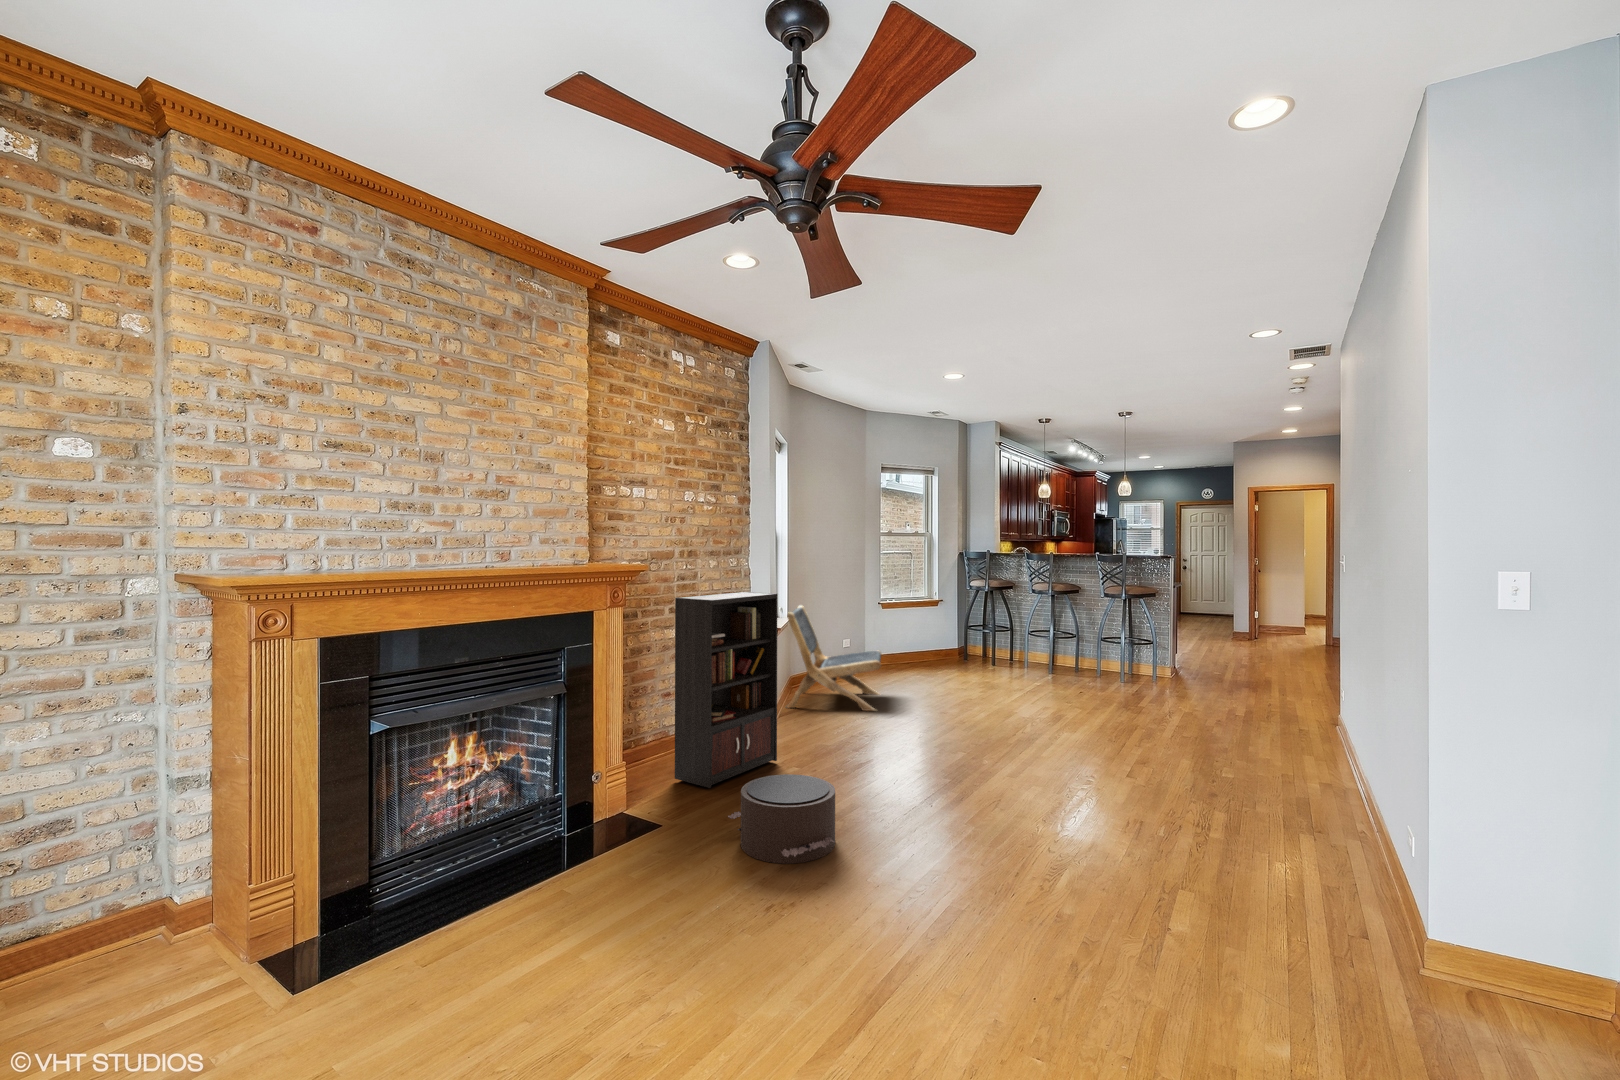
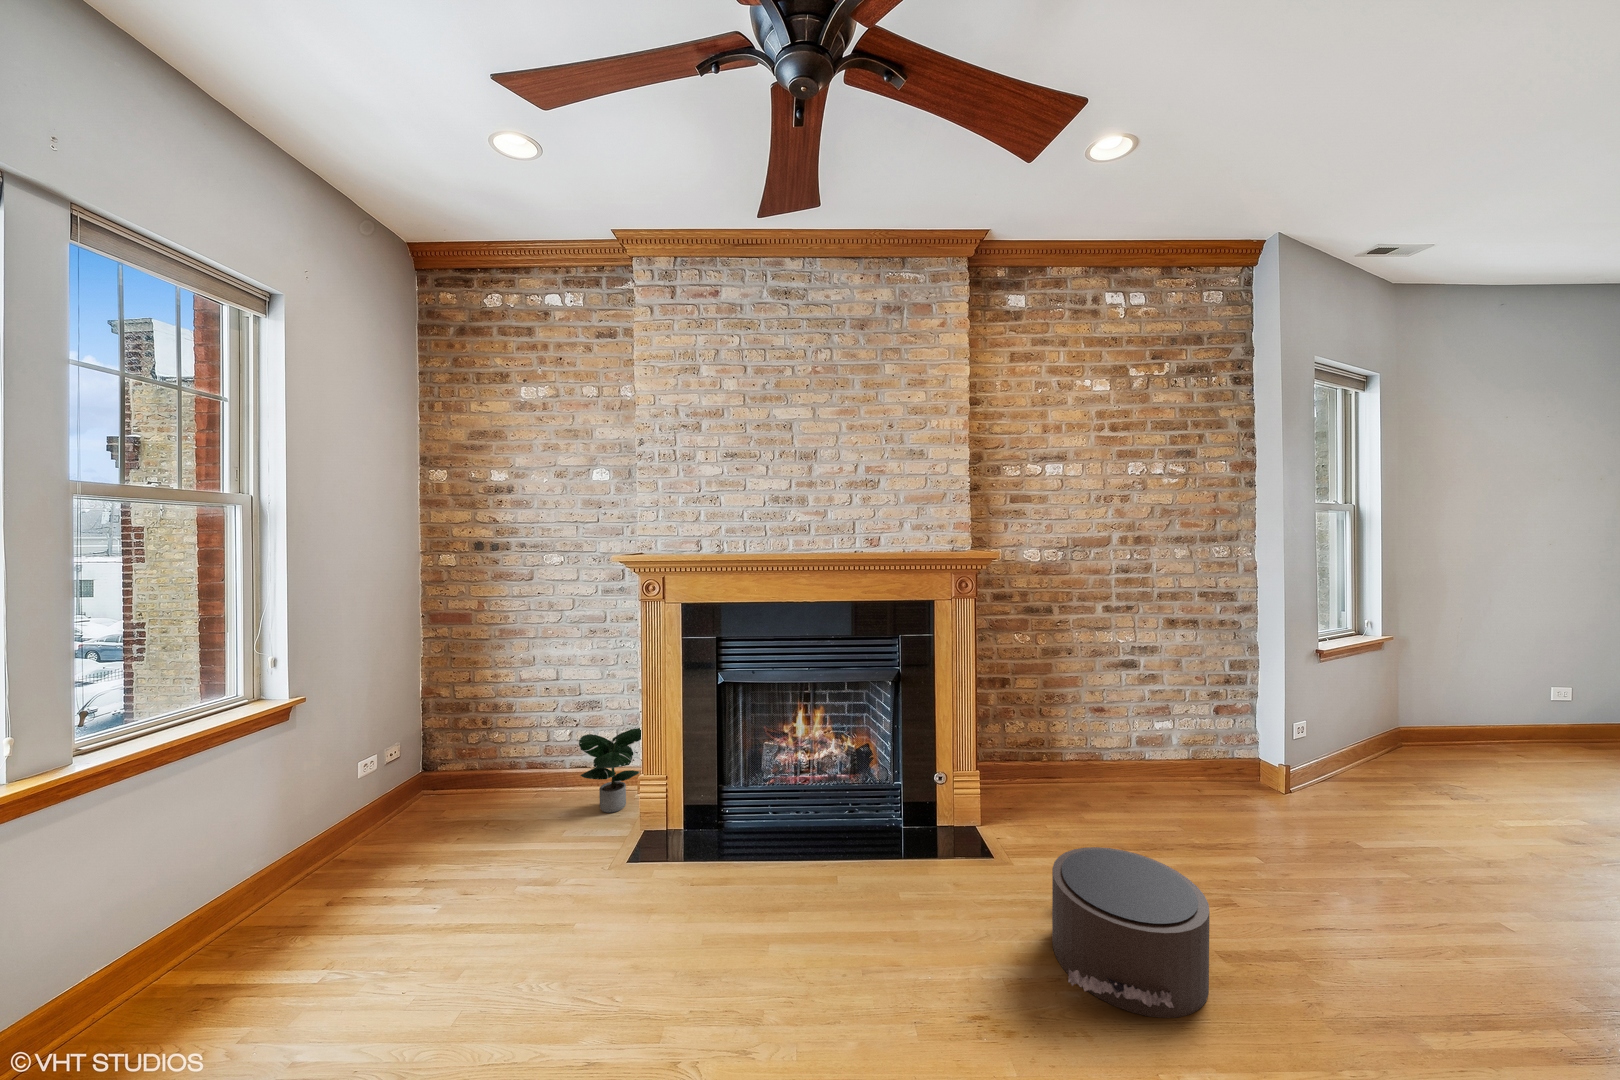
bookcase: present [675,592,778,788] -> none [1074,590,1240,829]
lounge chair: present [786,606,881,711] -> none [1340,614,1583,811]
potted plant: none [68,844,207,992] -> present [579,728,641,813]

